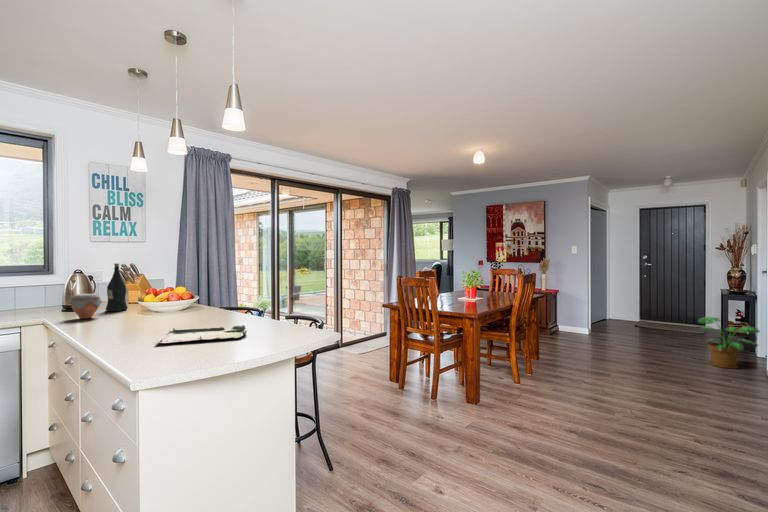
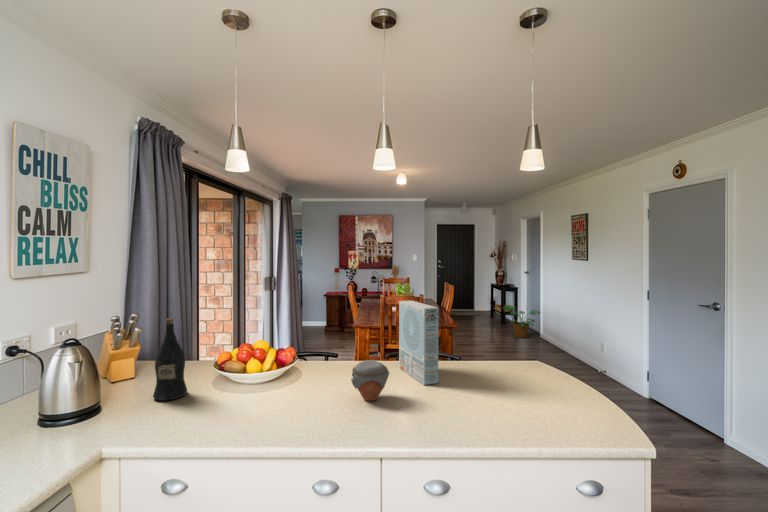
cereal box: none [204,260,249,325] -> present [399,301,439,385]
jar: present [70,294,102,319] -> present [351,360,389,401]
tray: present [155,325,246,343] -> none [460,376,541,417]

